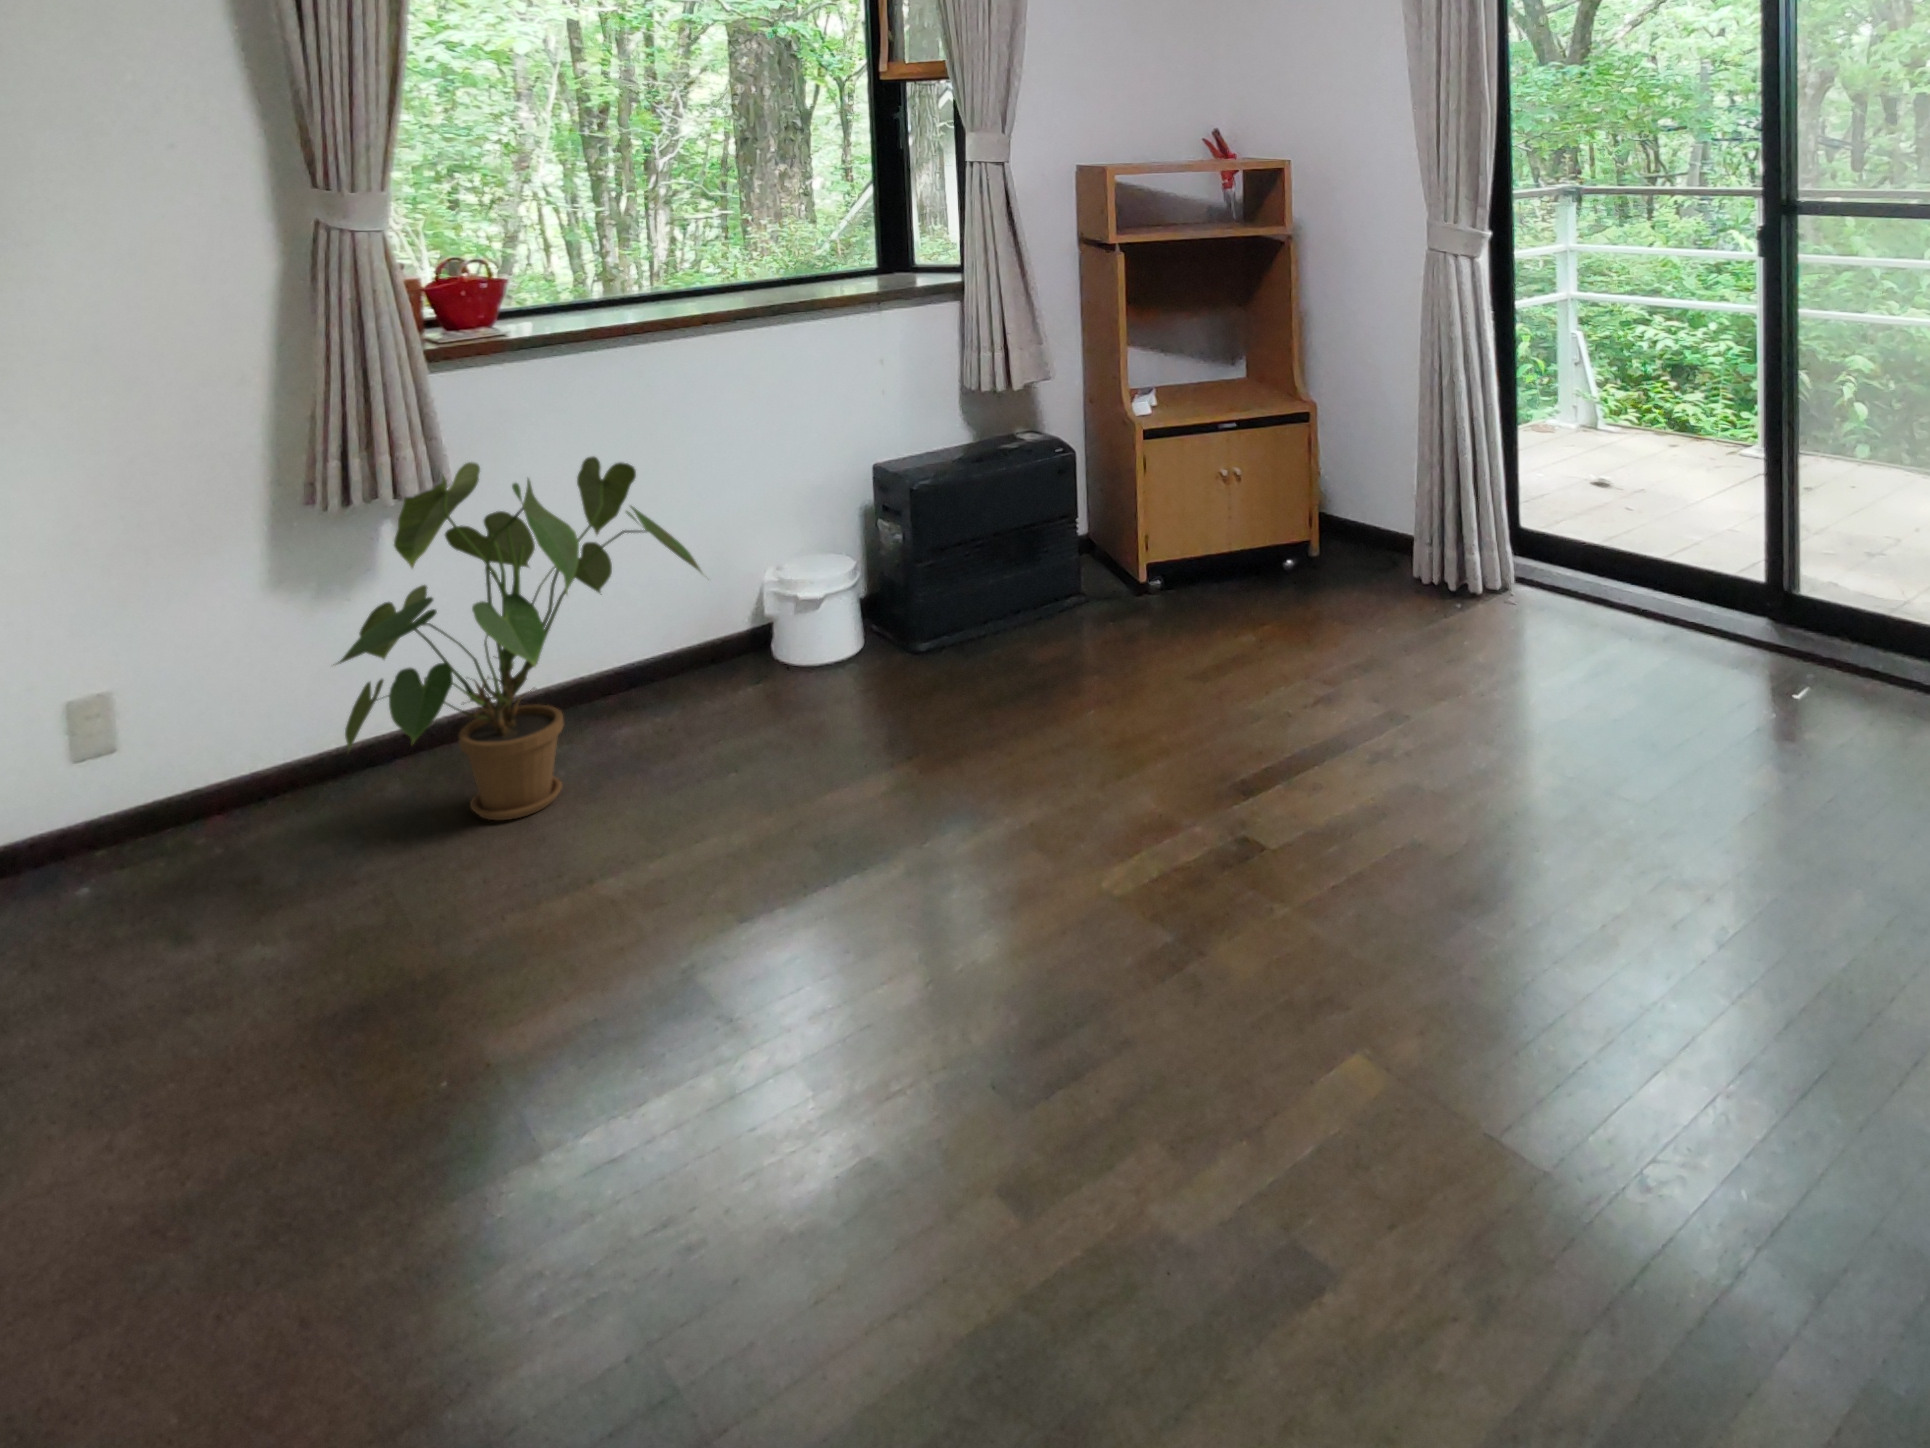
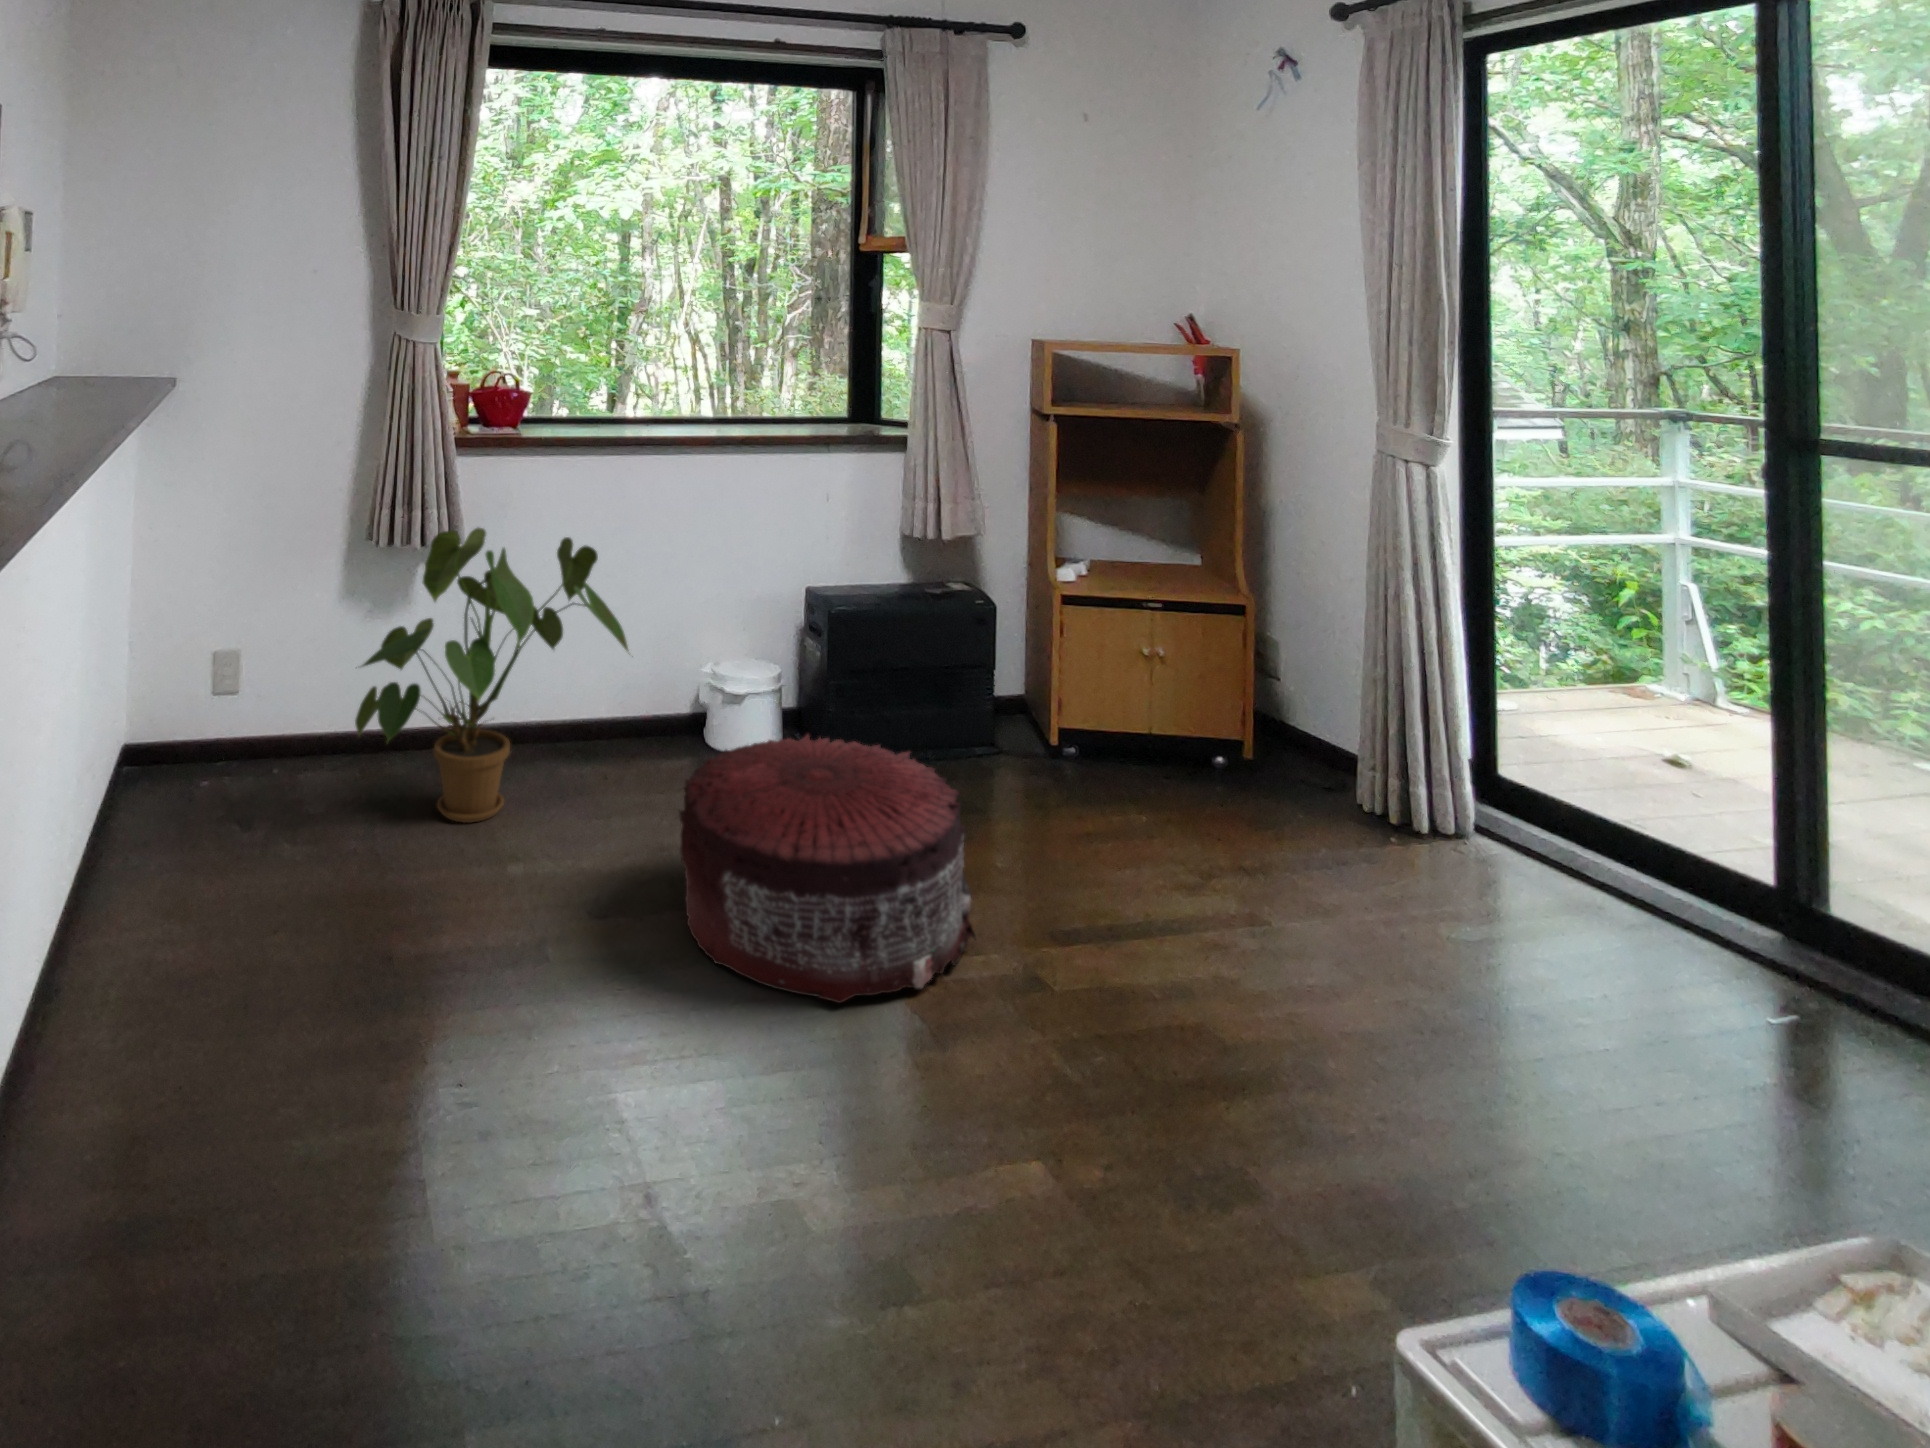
pouf: none [817,610,1145,876] -> present [679,735,975,1003]

